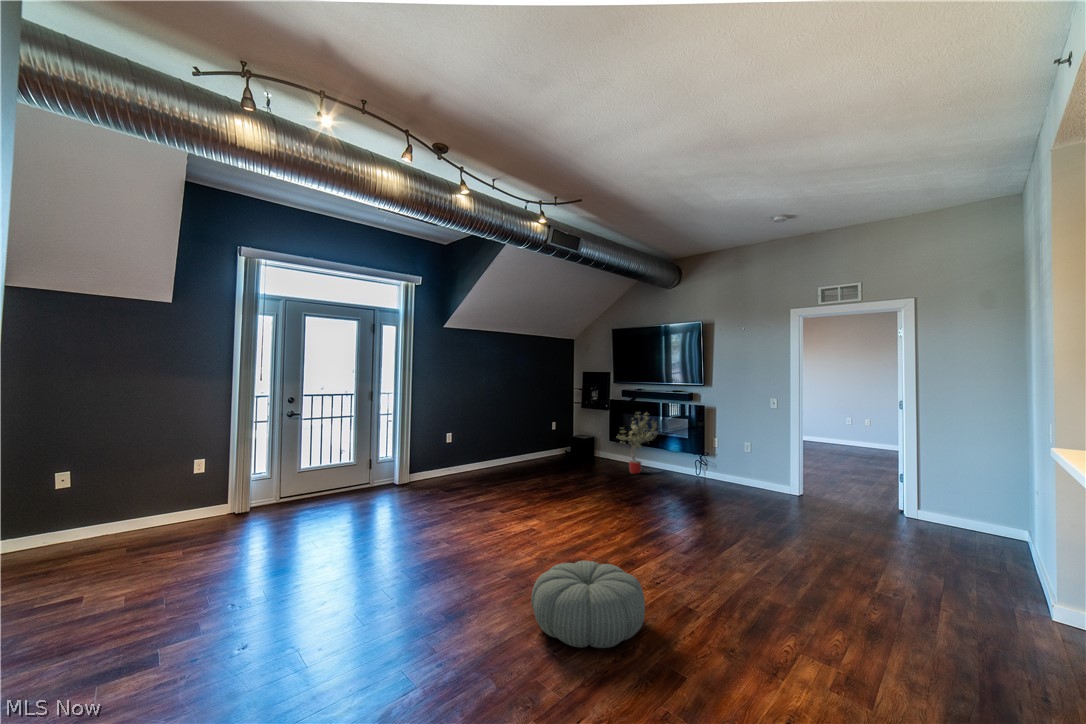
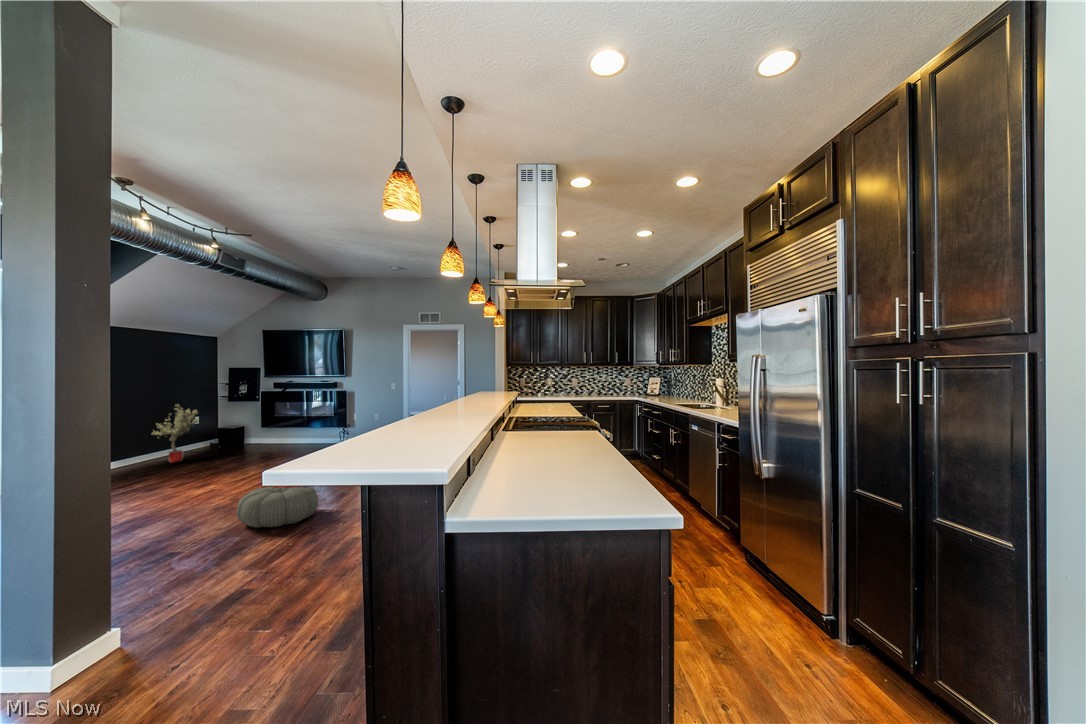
potted tree: present [617,412,657,474] -> present [152,405,198,463]

